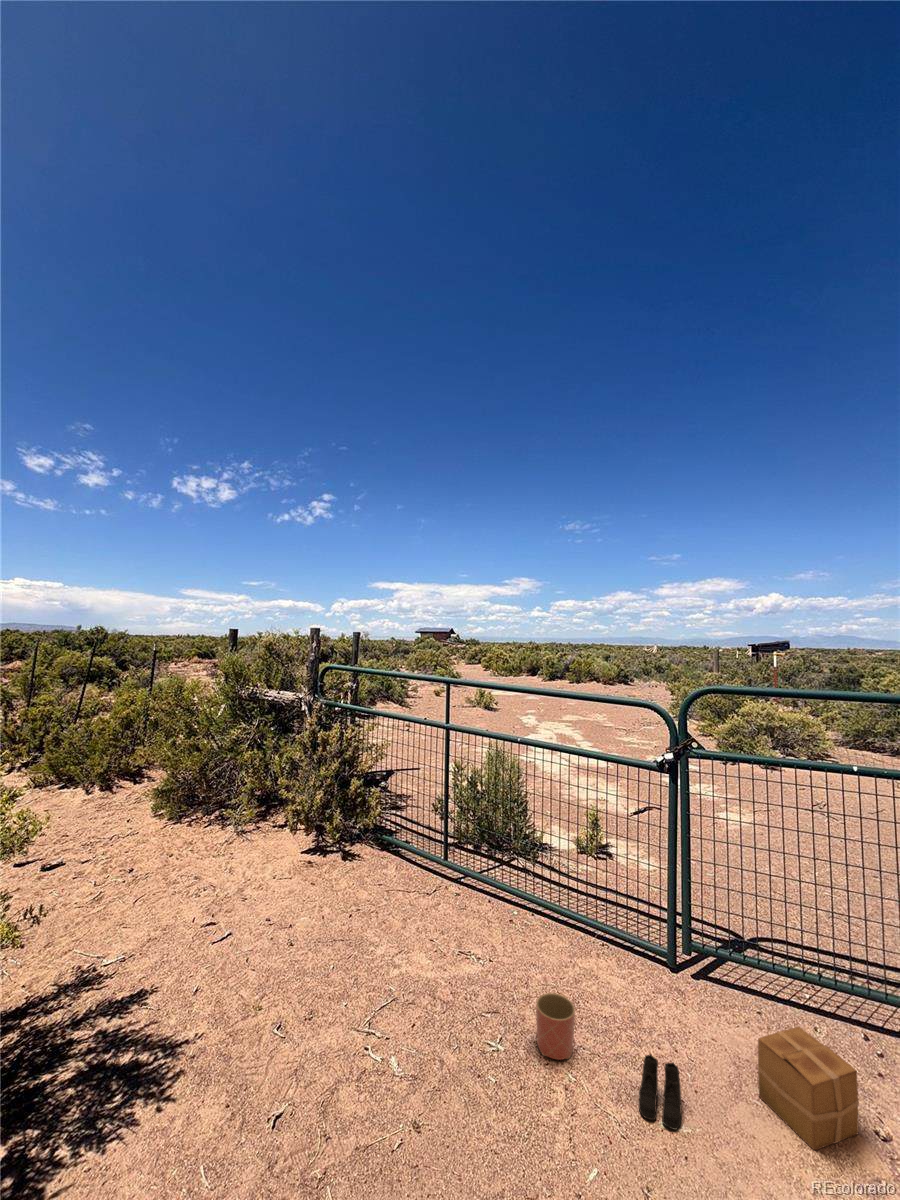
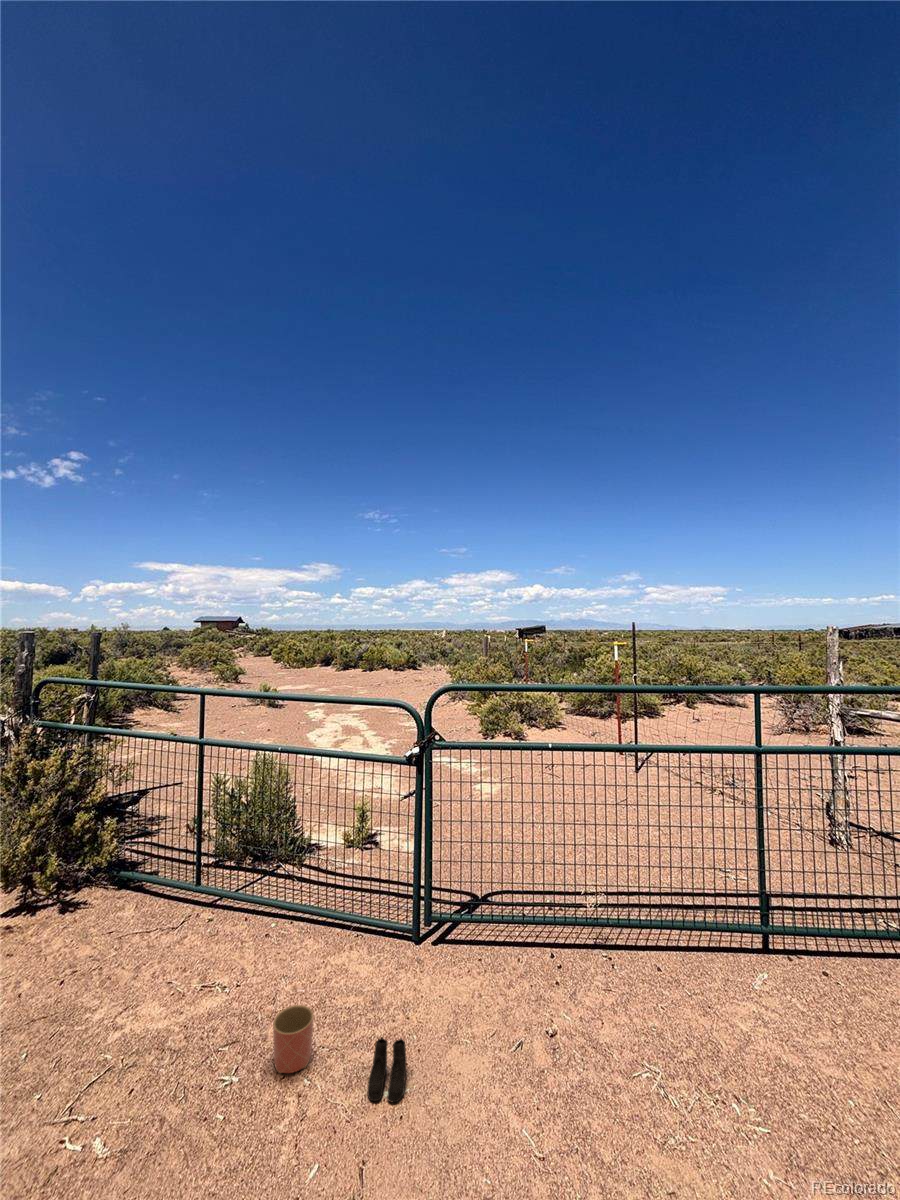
cardboard box: present [758,1027,859,1150] -> none [472,971,544,1075]

